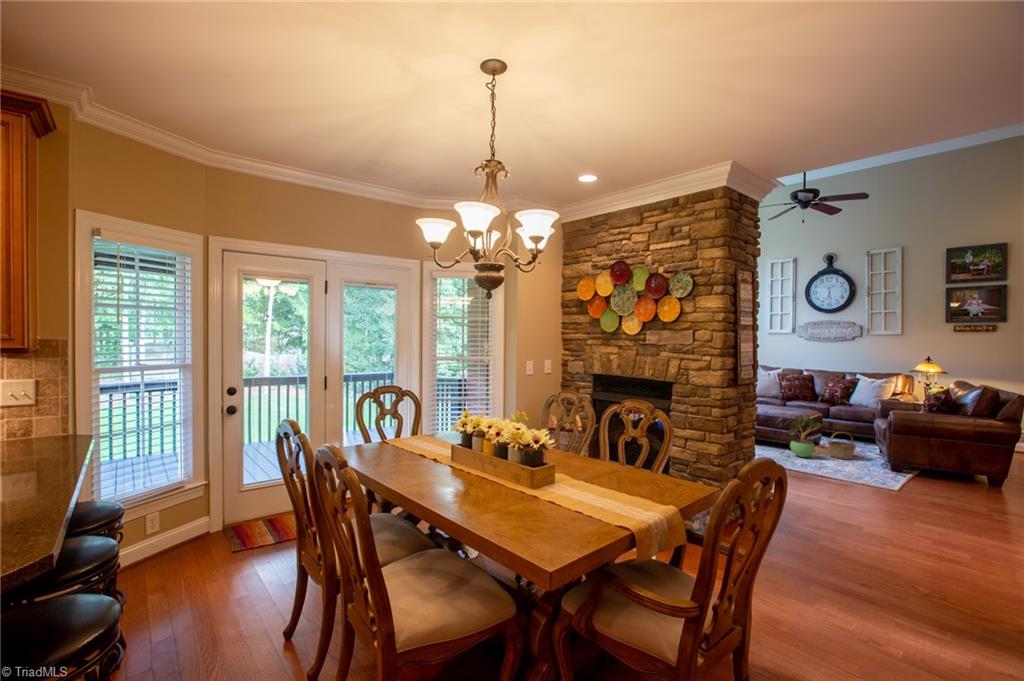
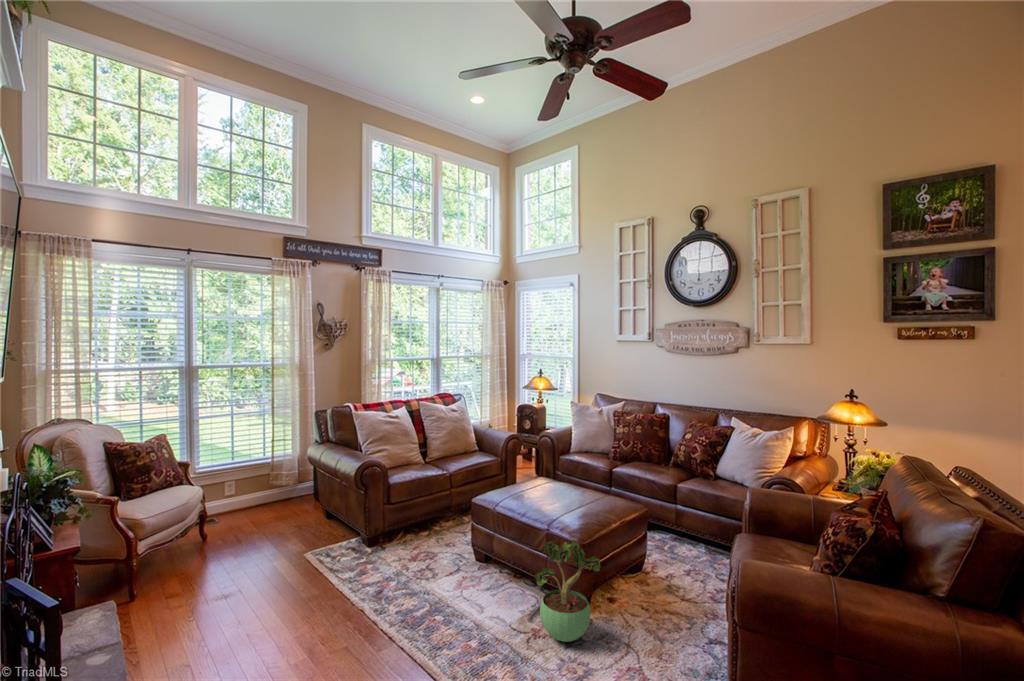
basket: present [828,433,856,459] -> none [628,573,687,647]

